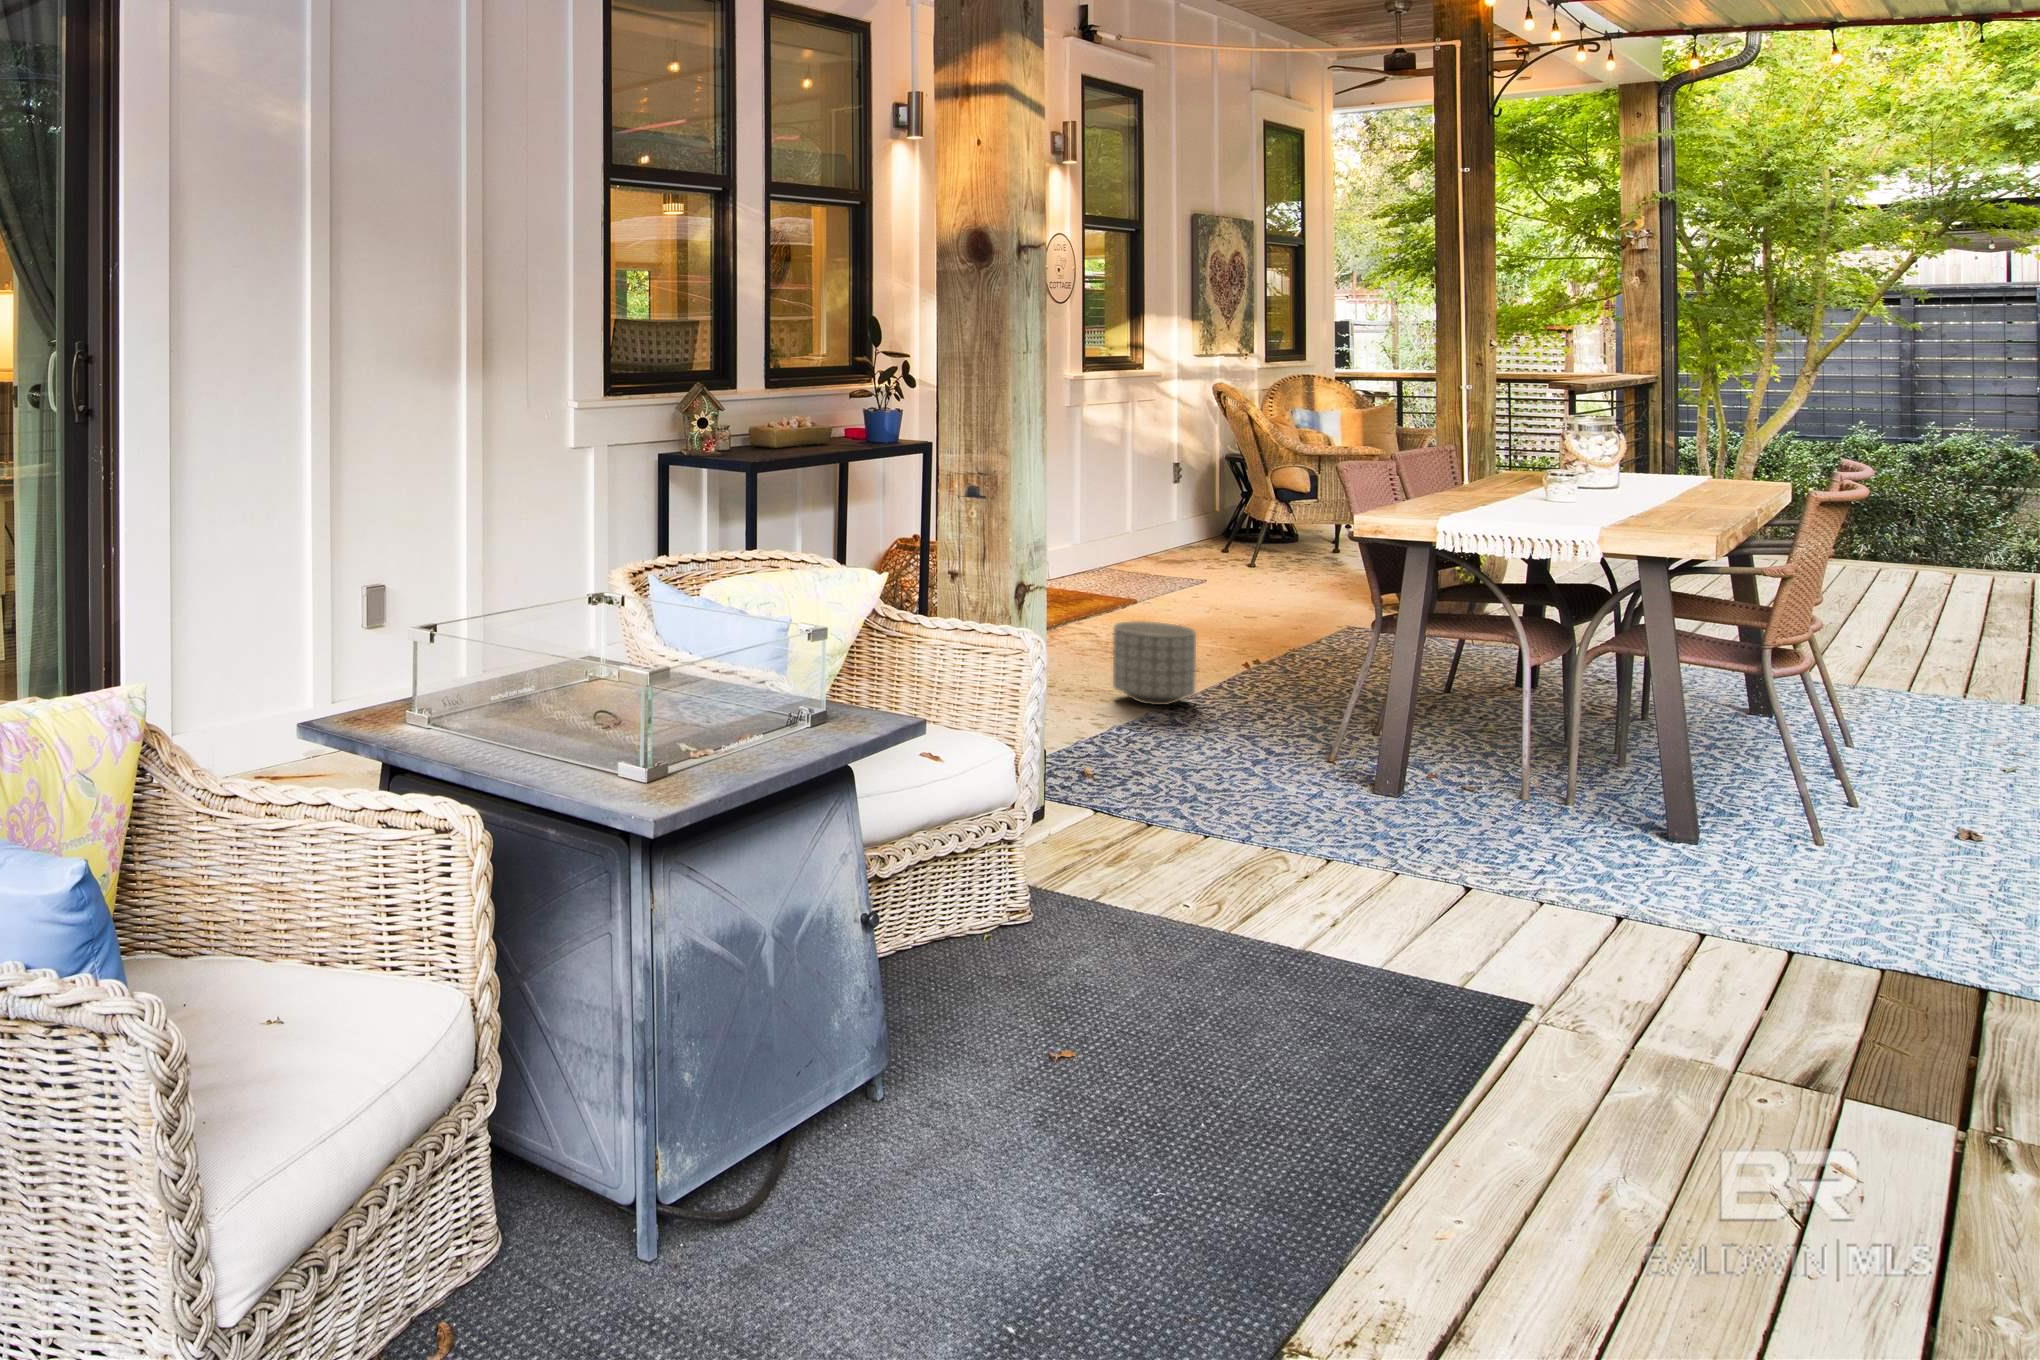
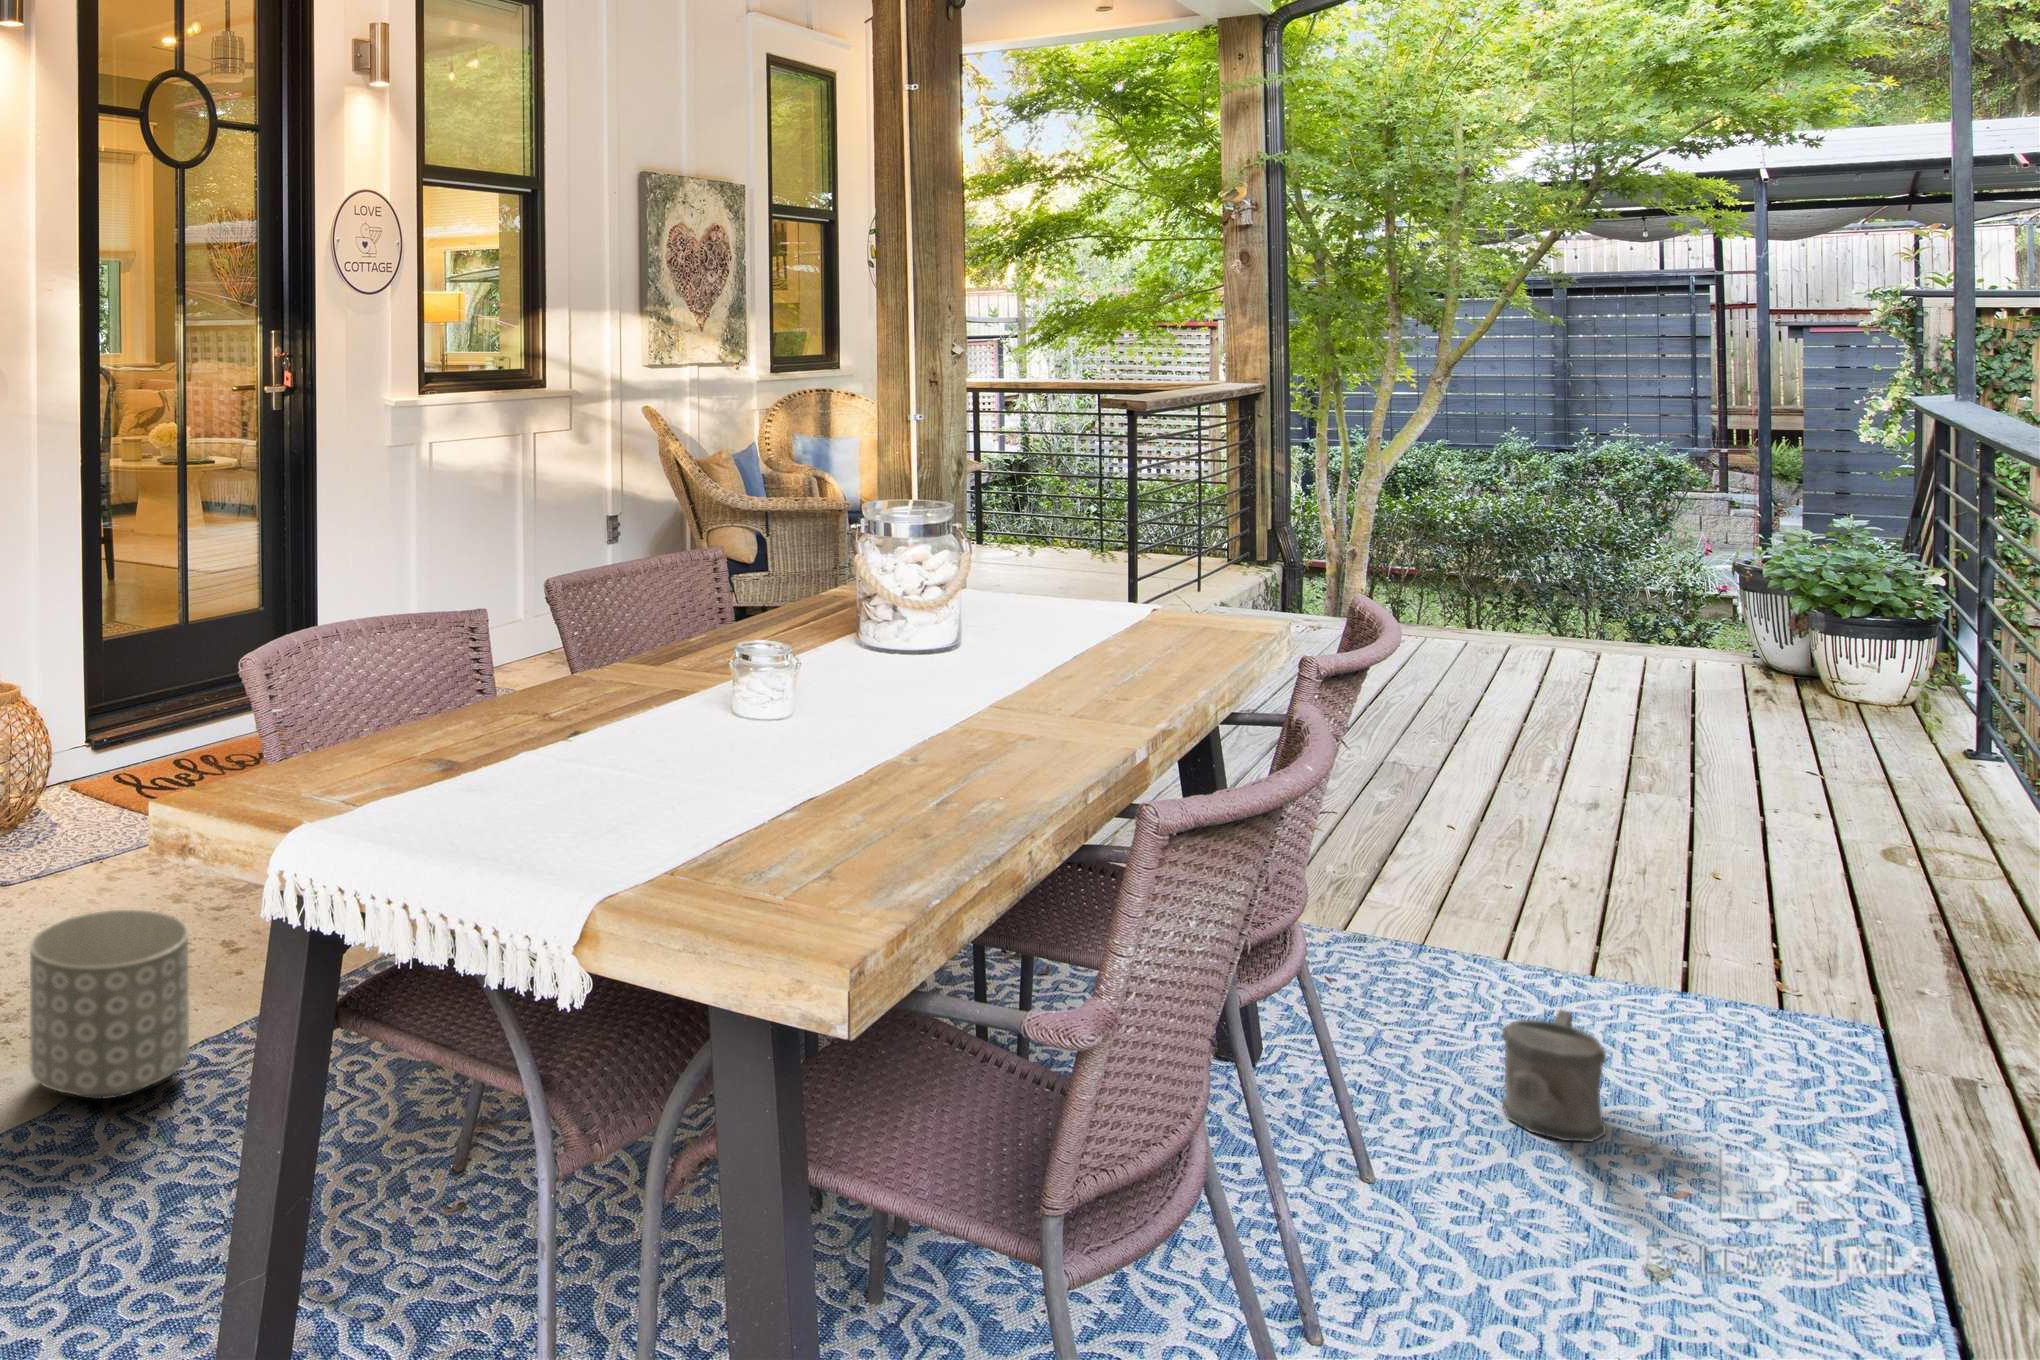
watering can: none [1918,690,1978,745] -> present [1502,1009,1606,1142]

